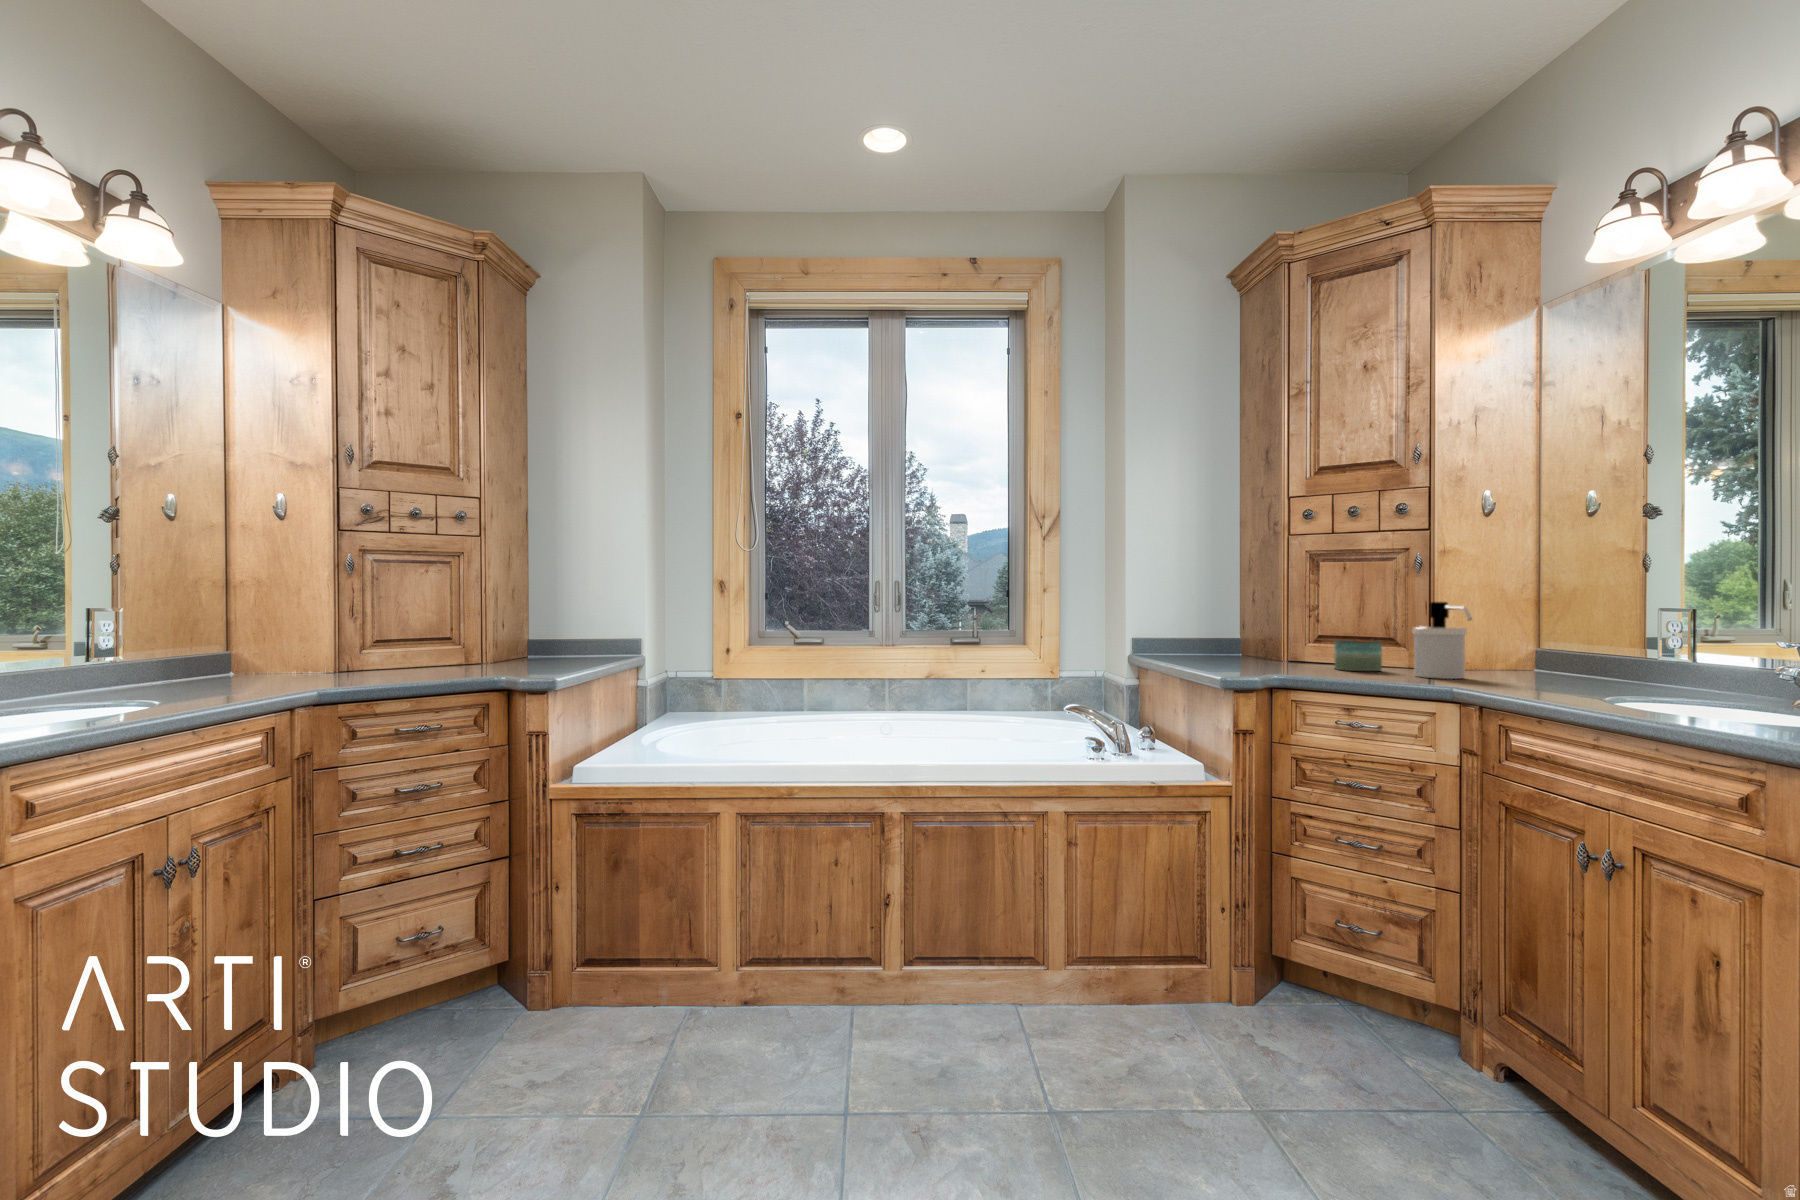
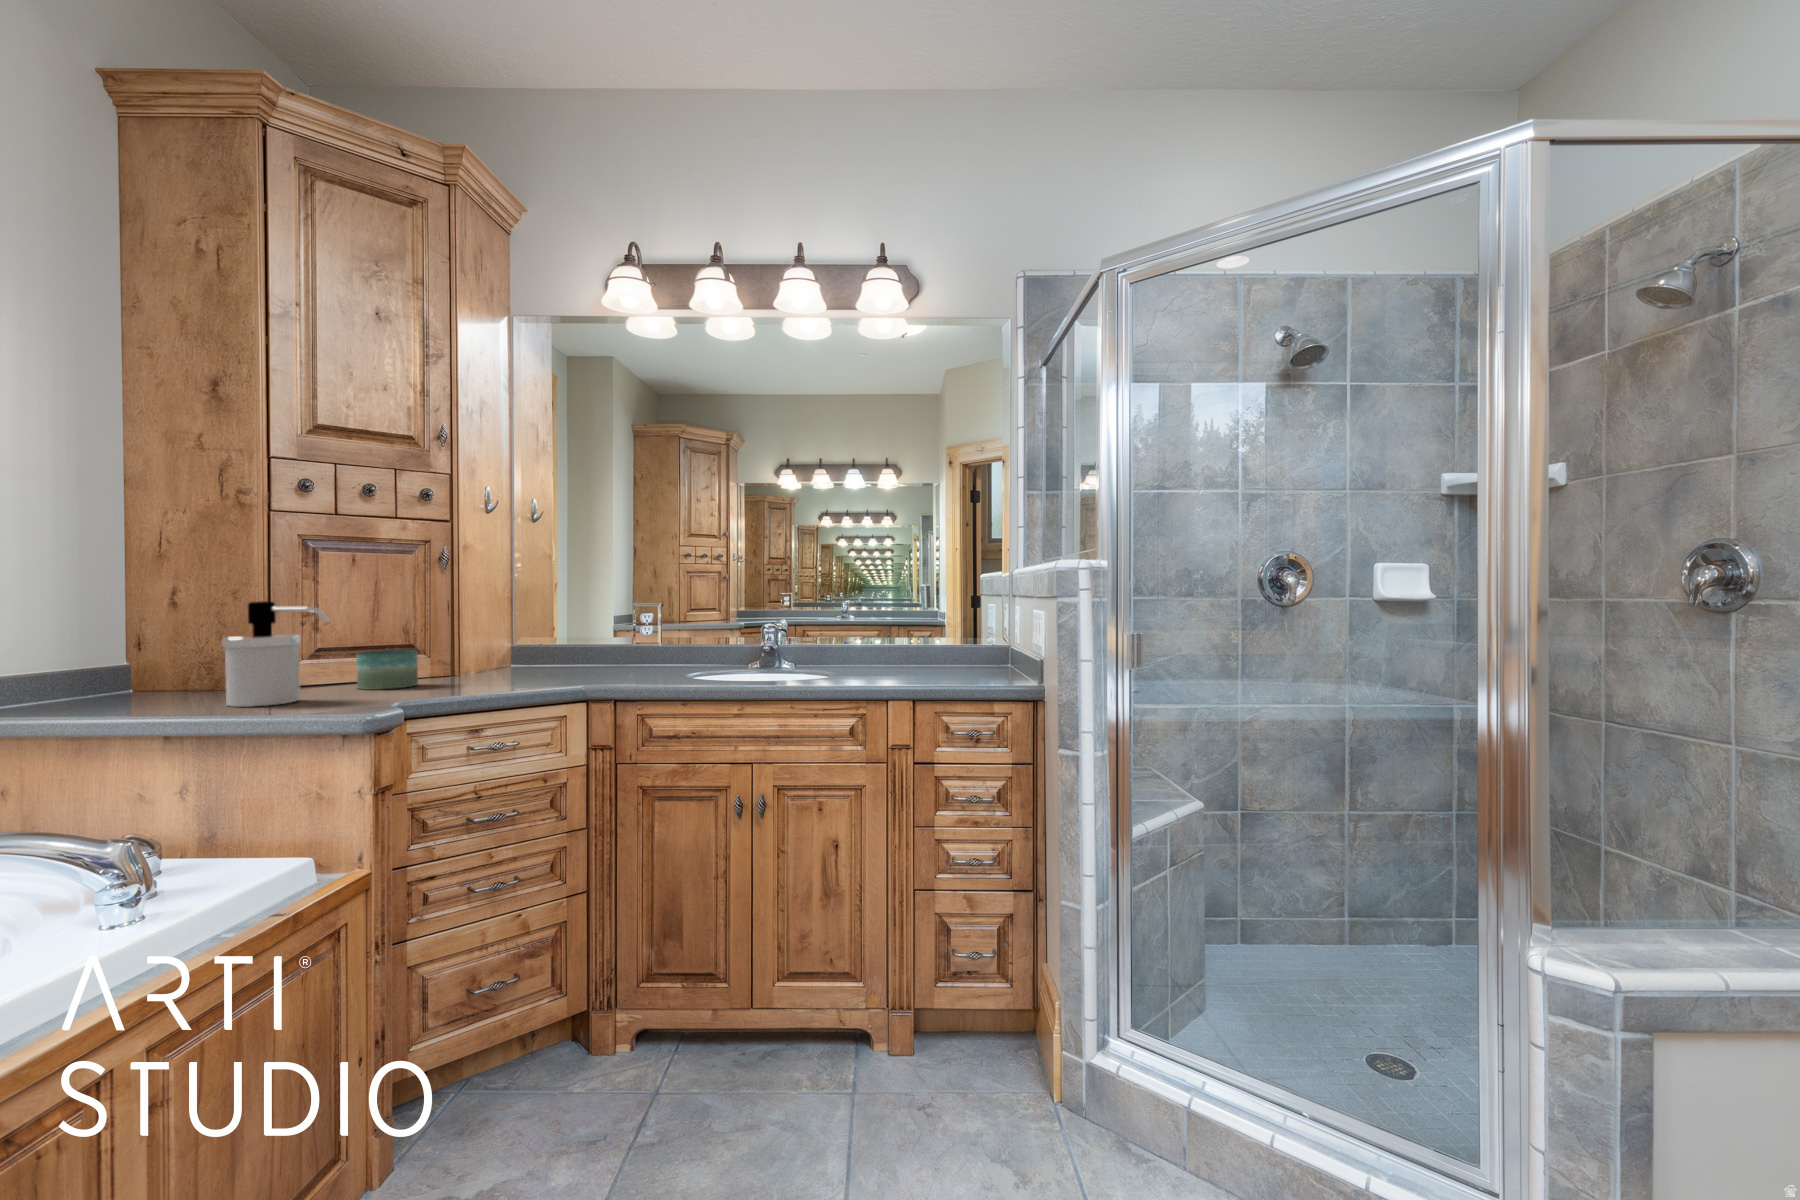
soap dispenser: present [1412,602,1472,679] -> present [222,601,329,707]

